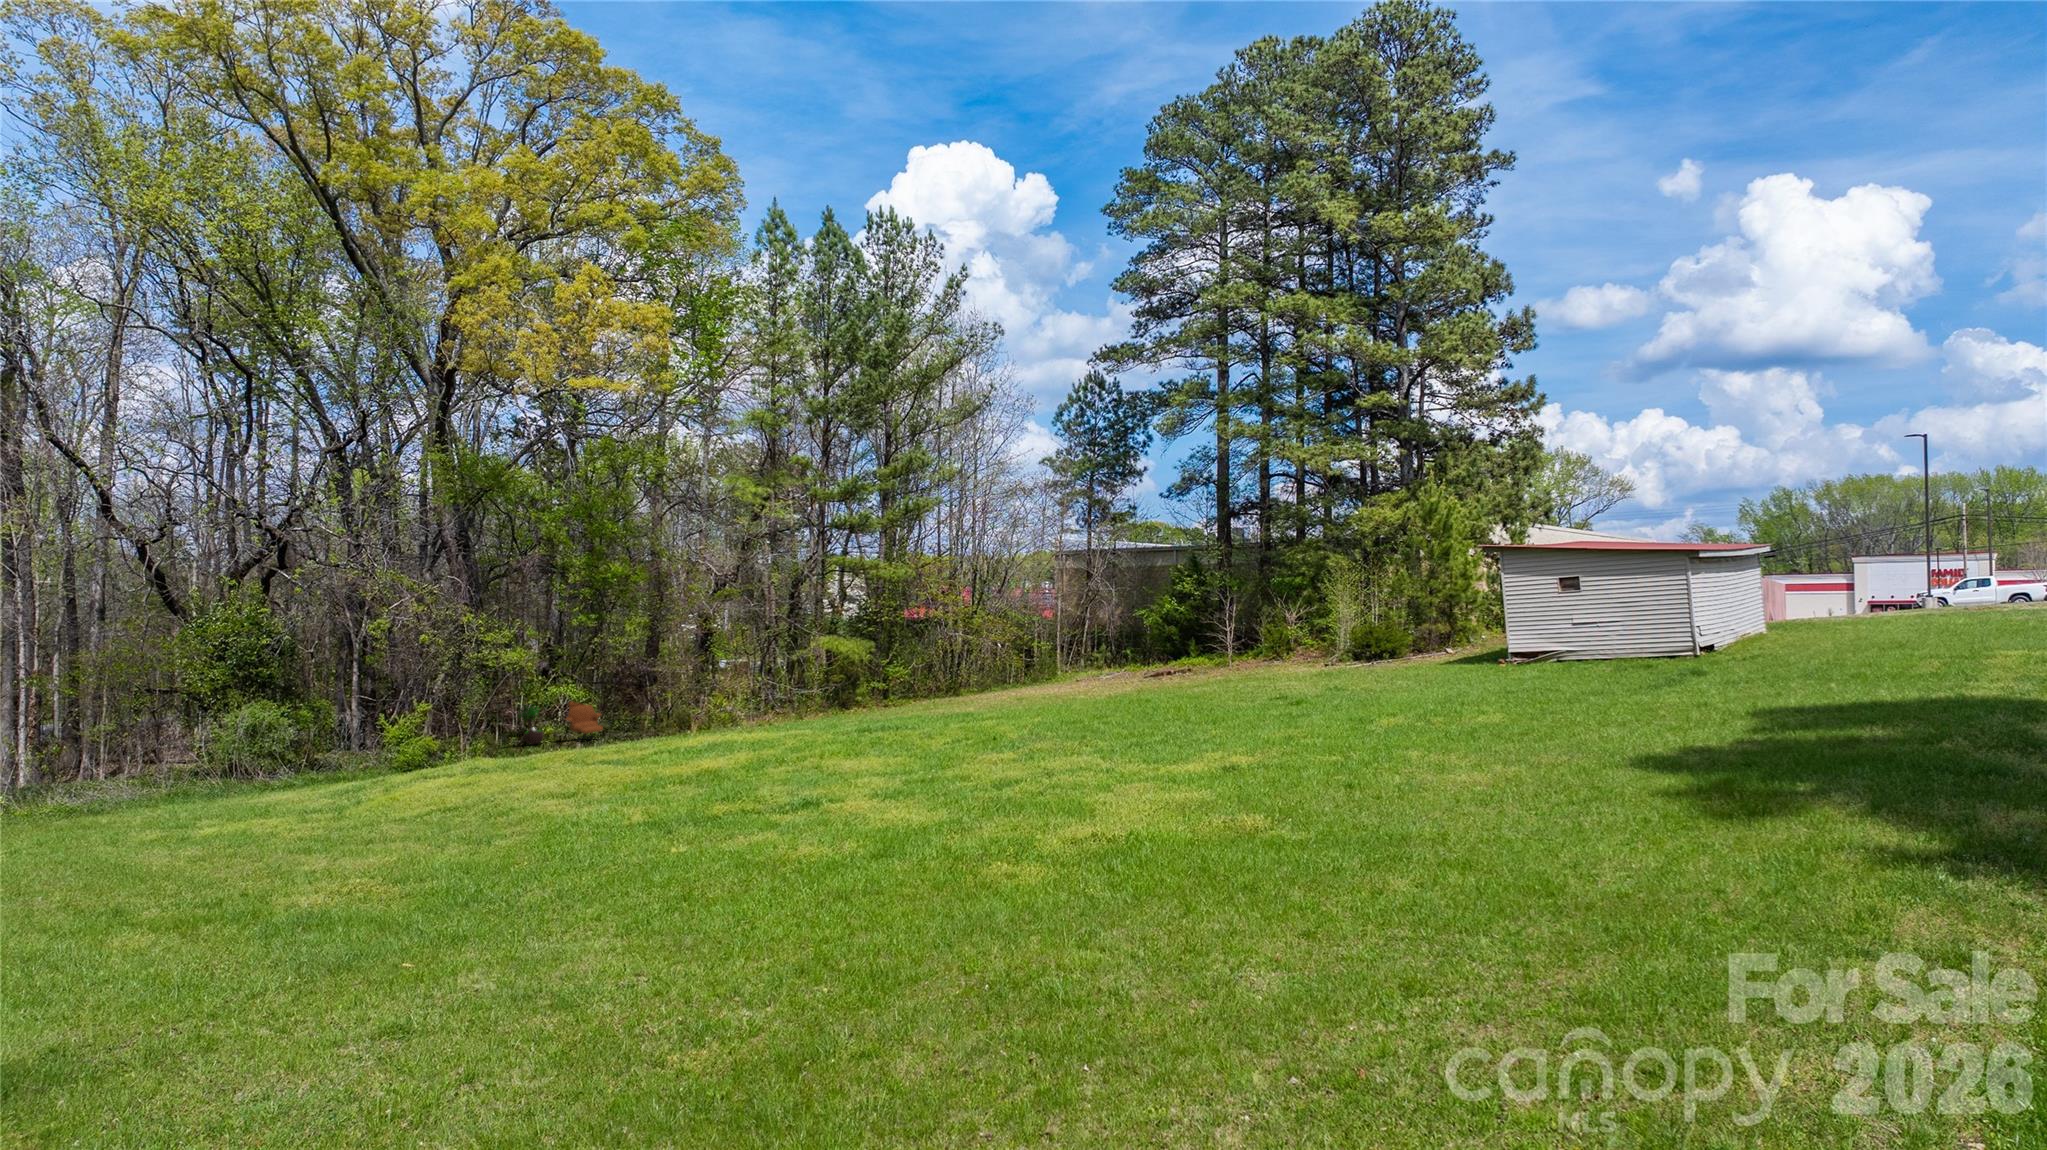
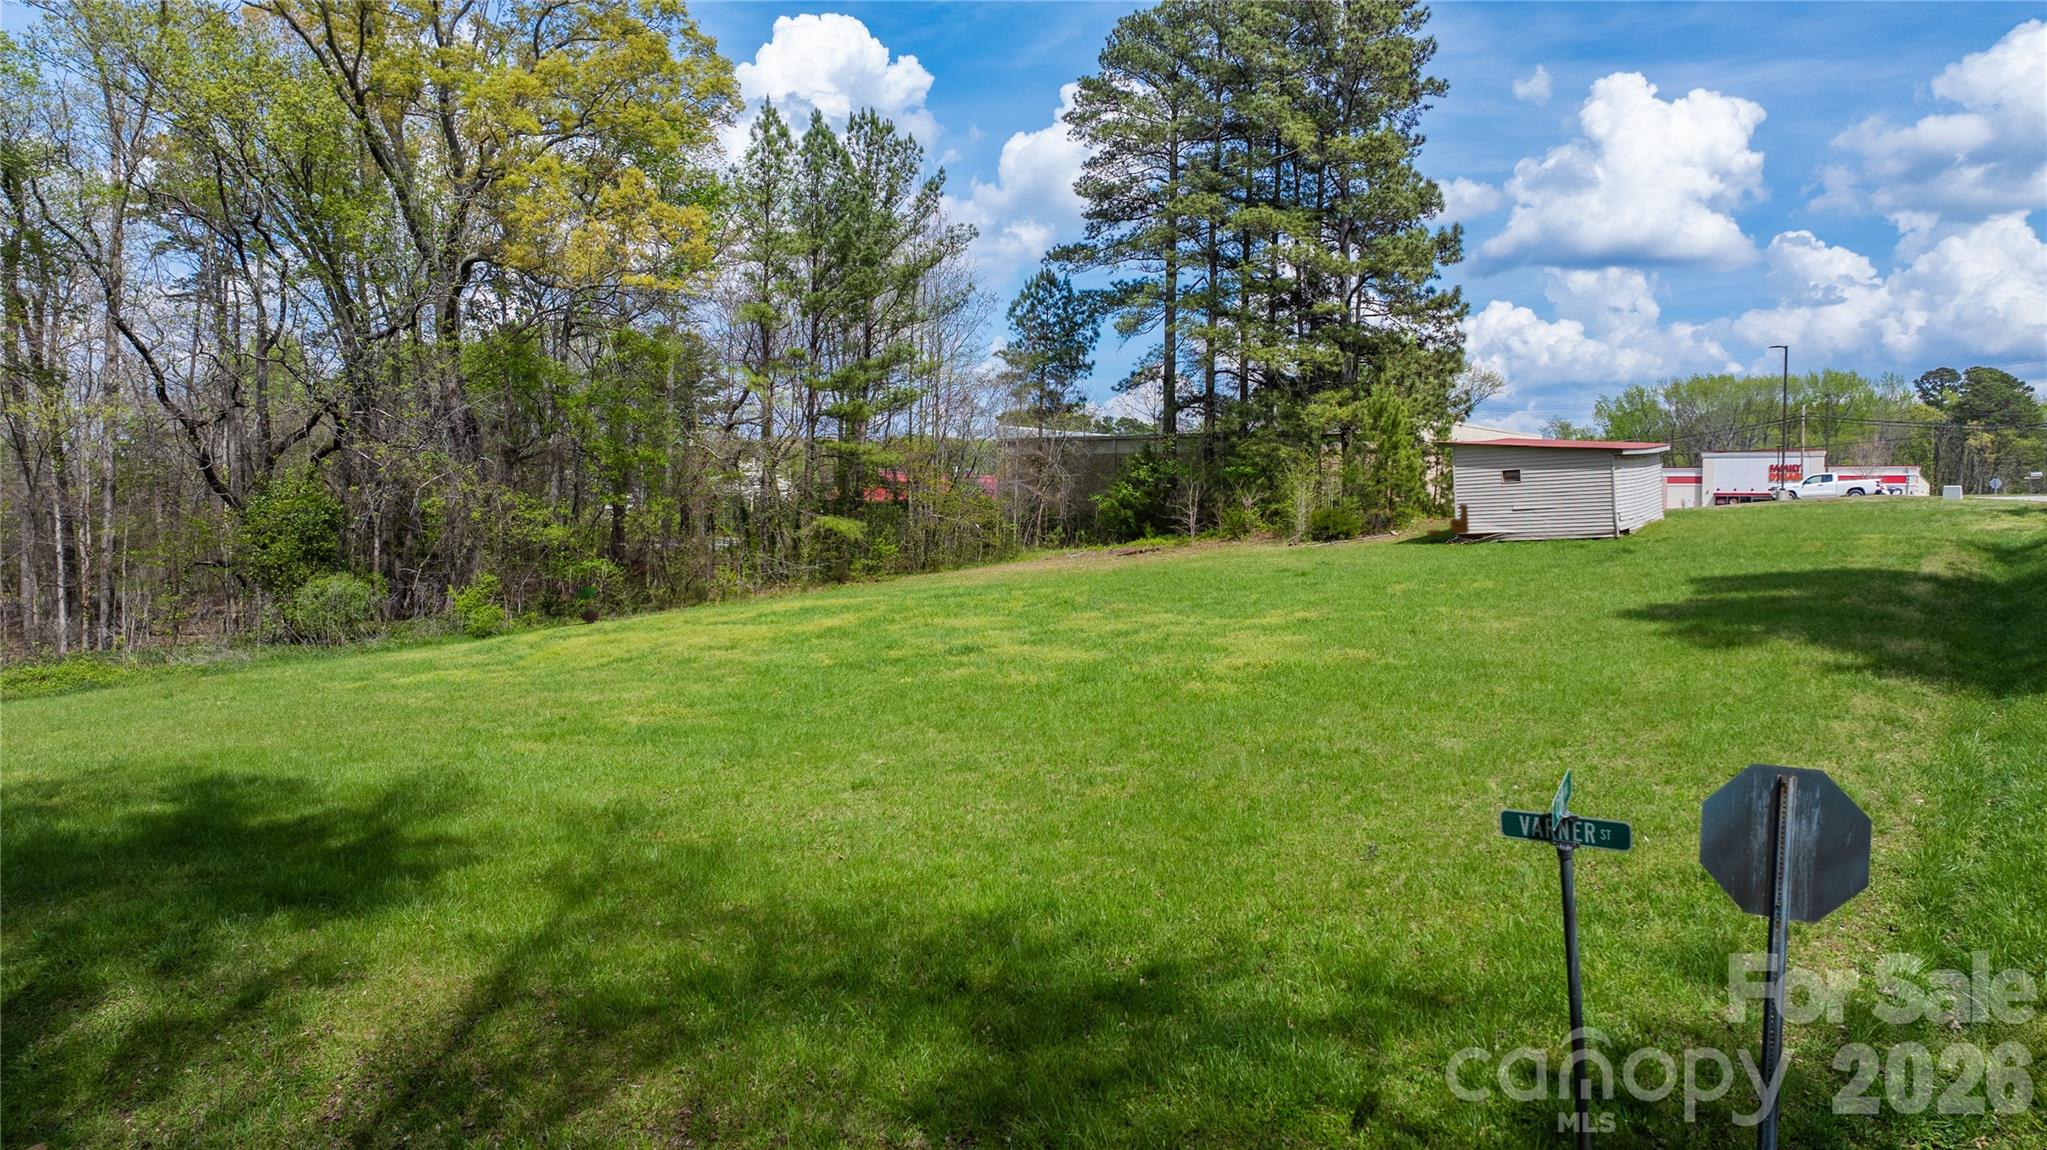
lounge chair: present [565,702,603,740] -> present [1428,504,1469,542]

